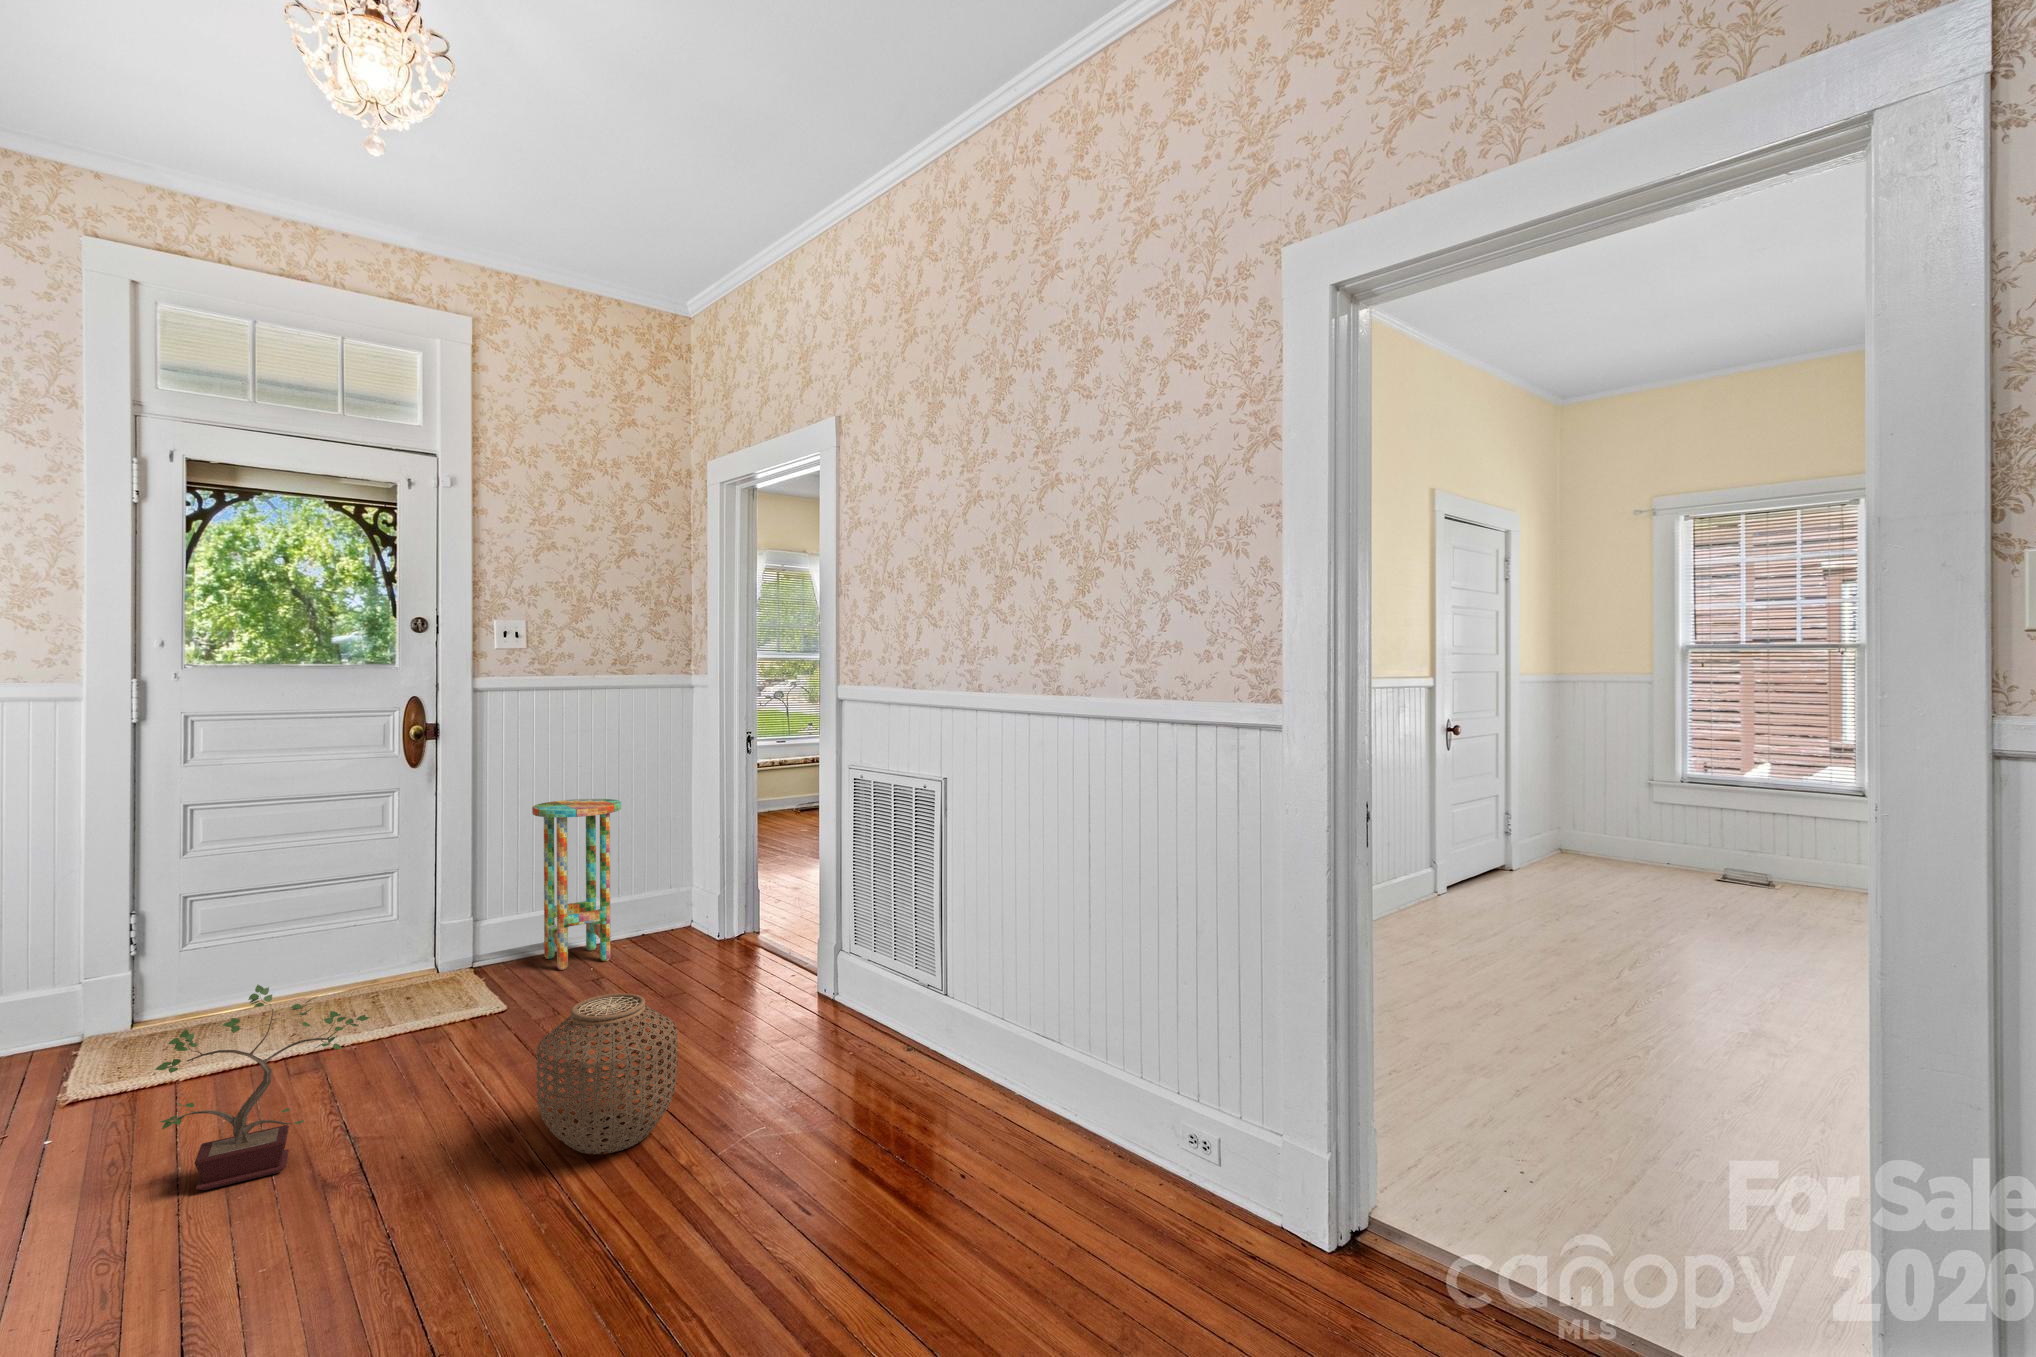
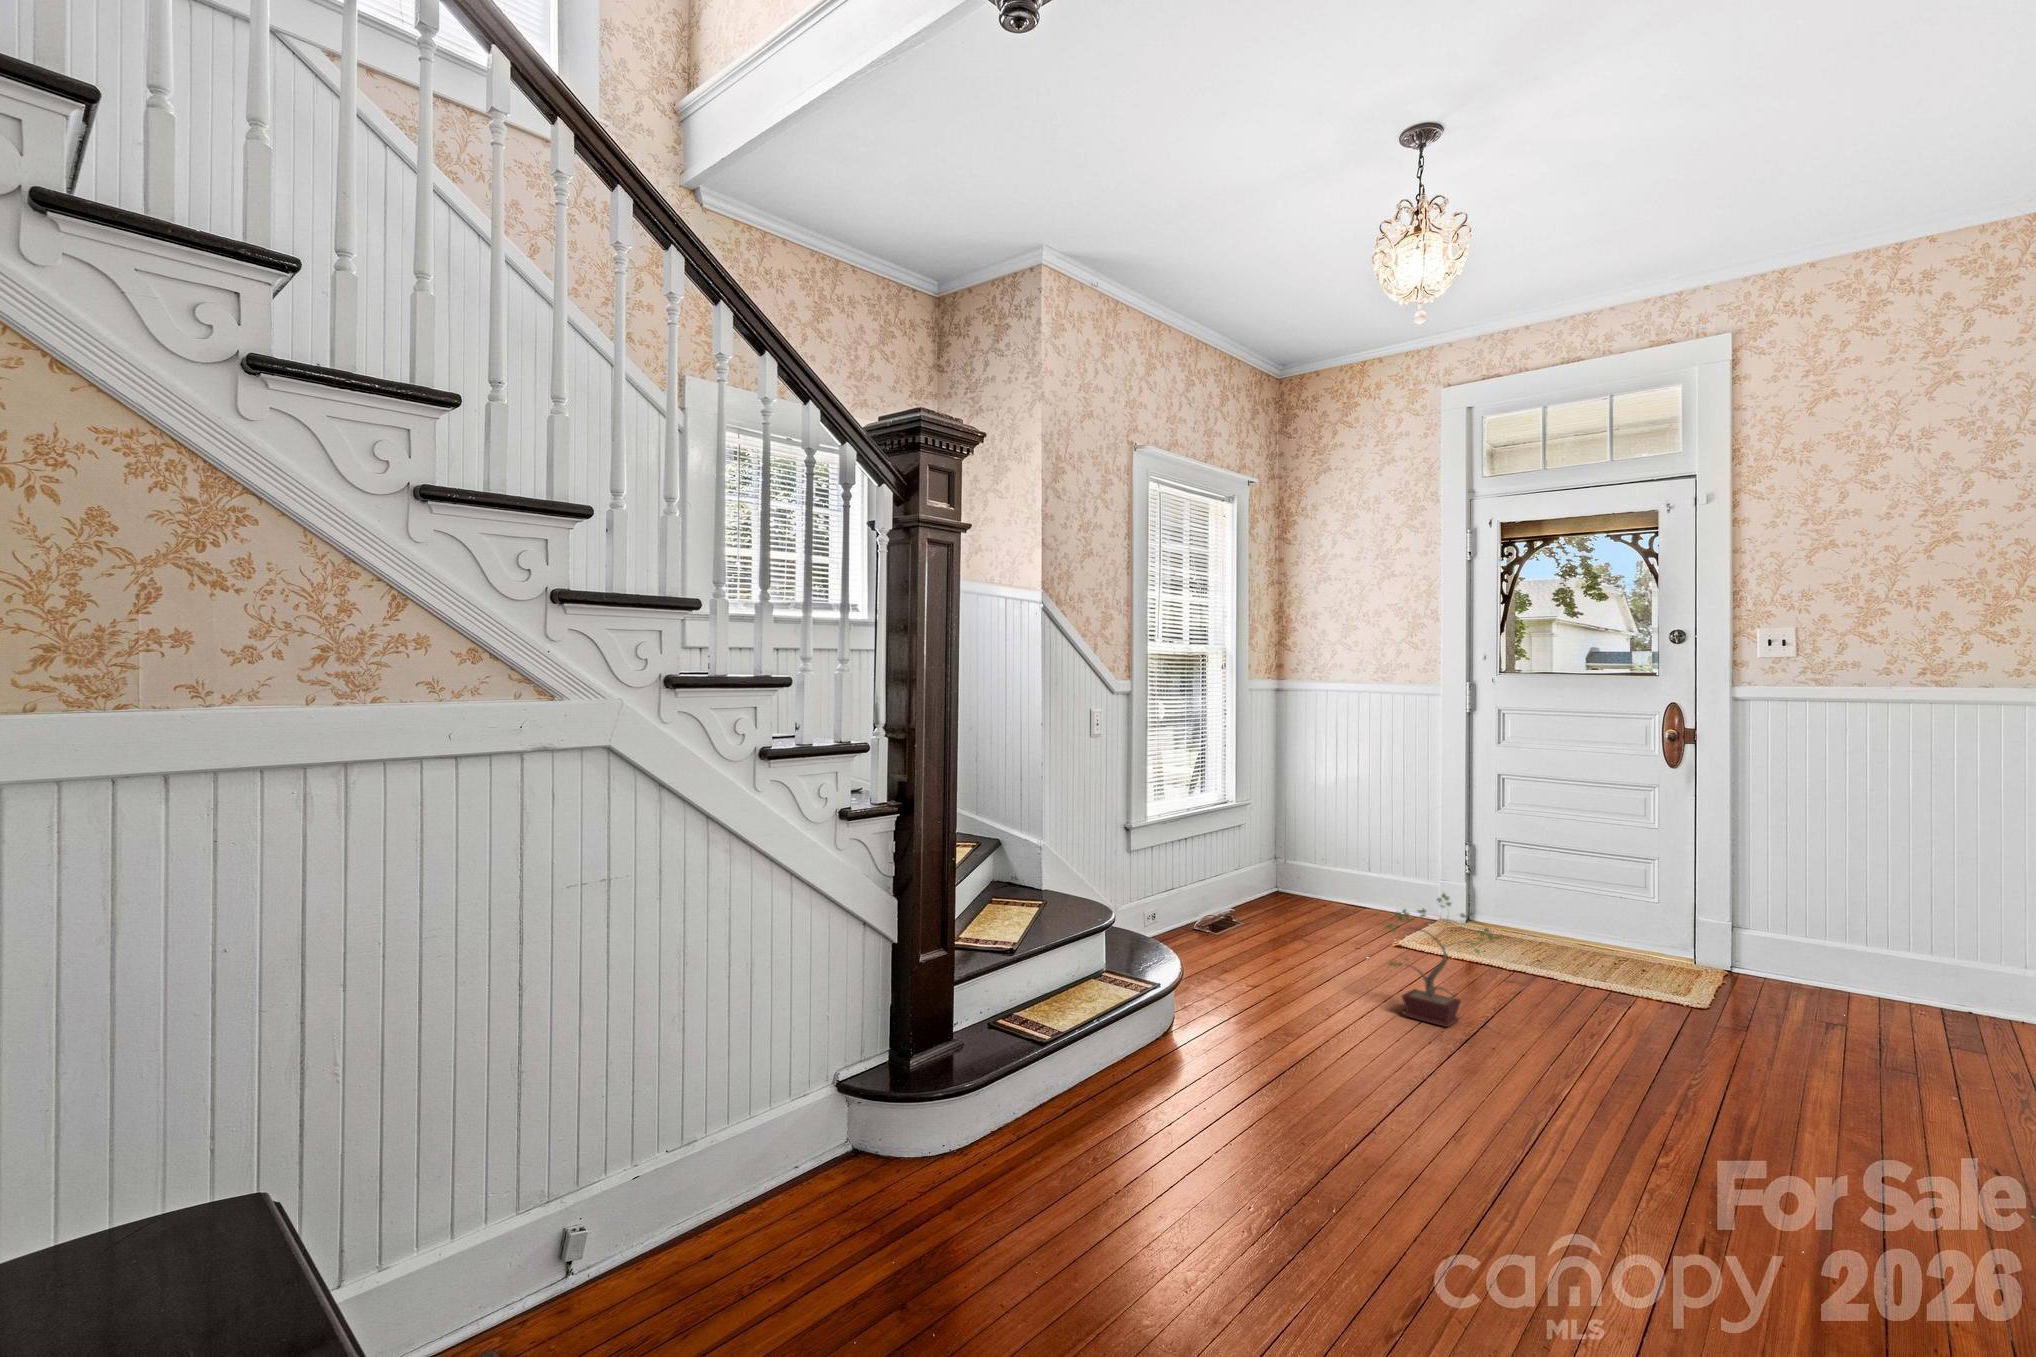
side table: present [532,799,621,970] -> none [1782,820,1899,1012]
woven basket: present [537,993,678,1154] -> none [1592,982,1741,1136]

